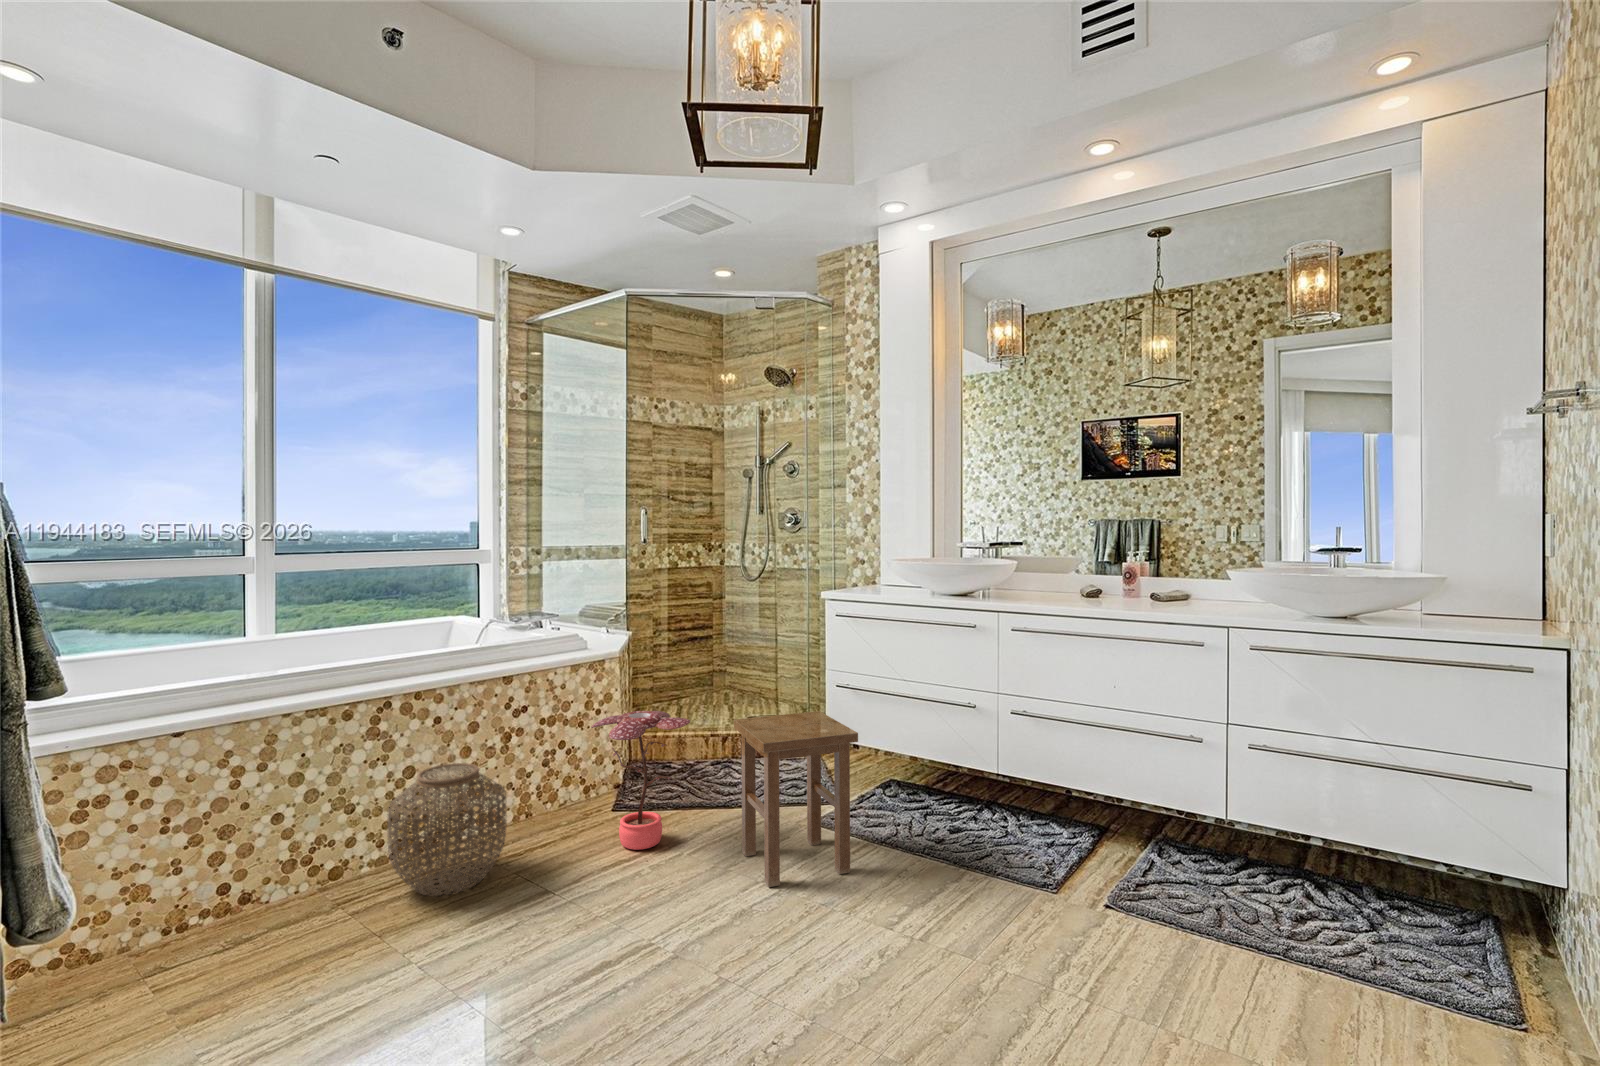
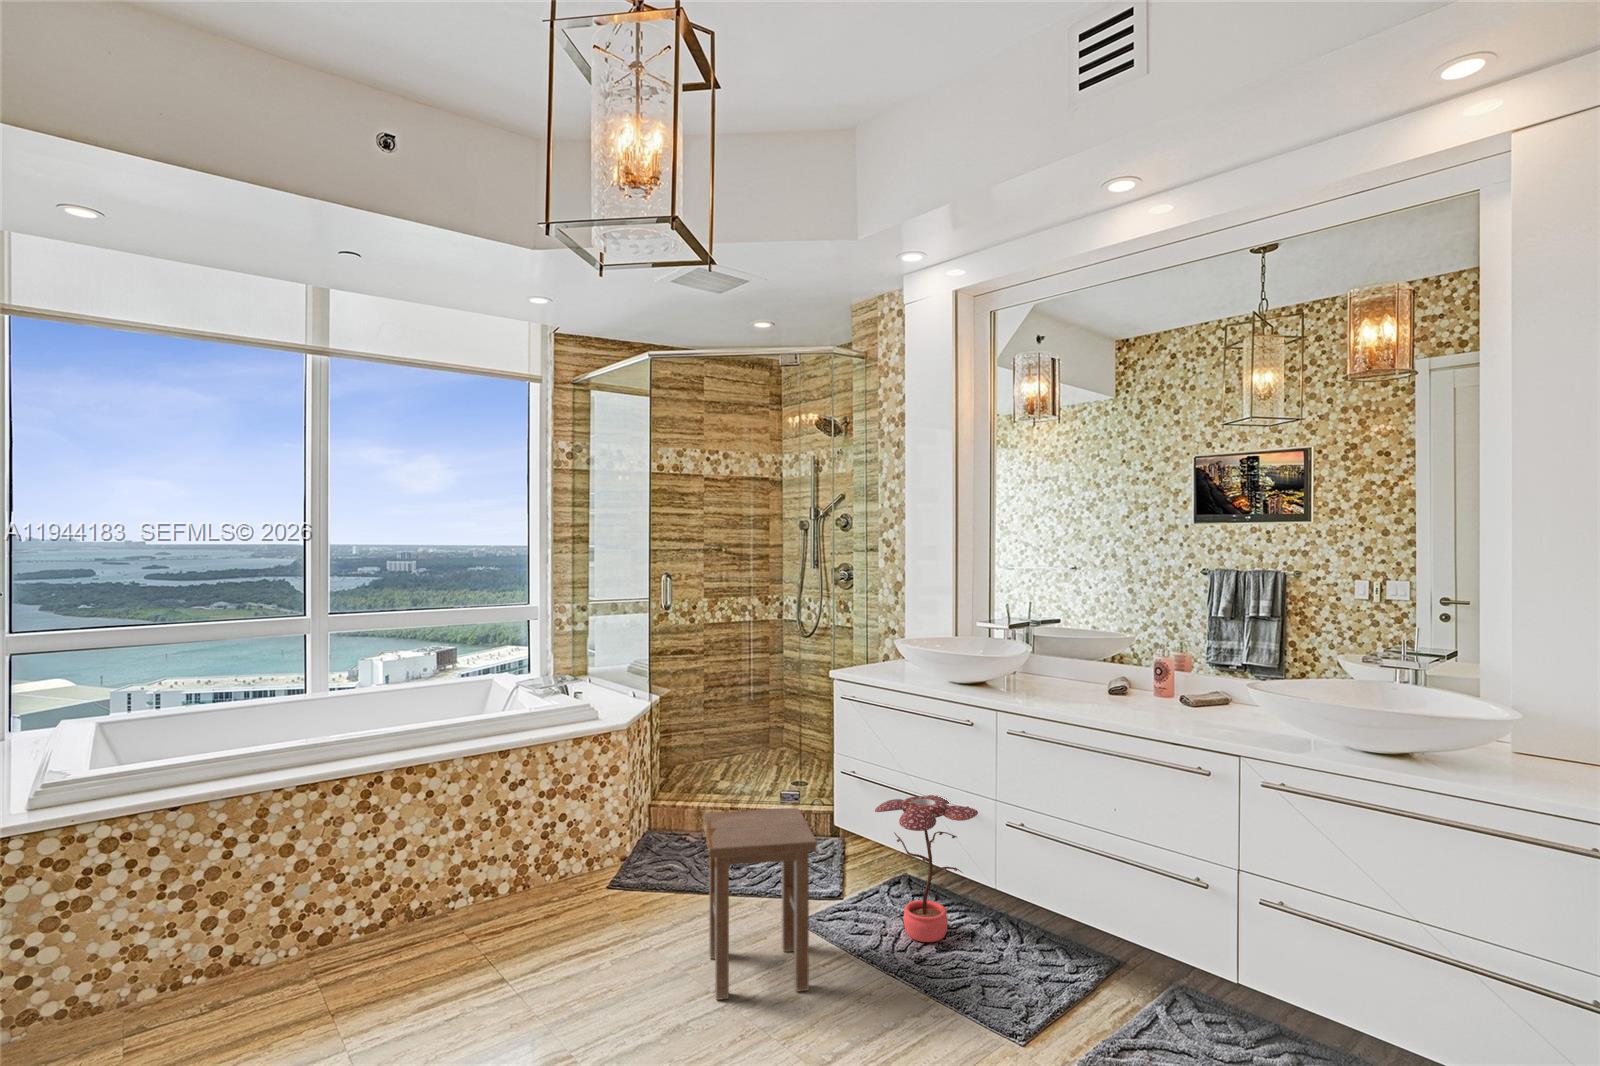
potted plant: present [591,711,690,850] -> present [875,795,978,942]
woven basket: present [388,763,507,895] -> none [361,842,477,974]

